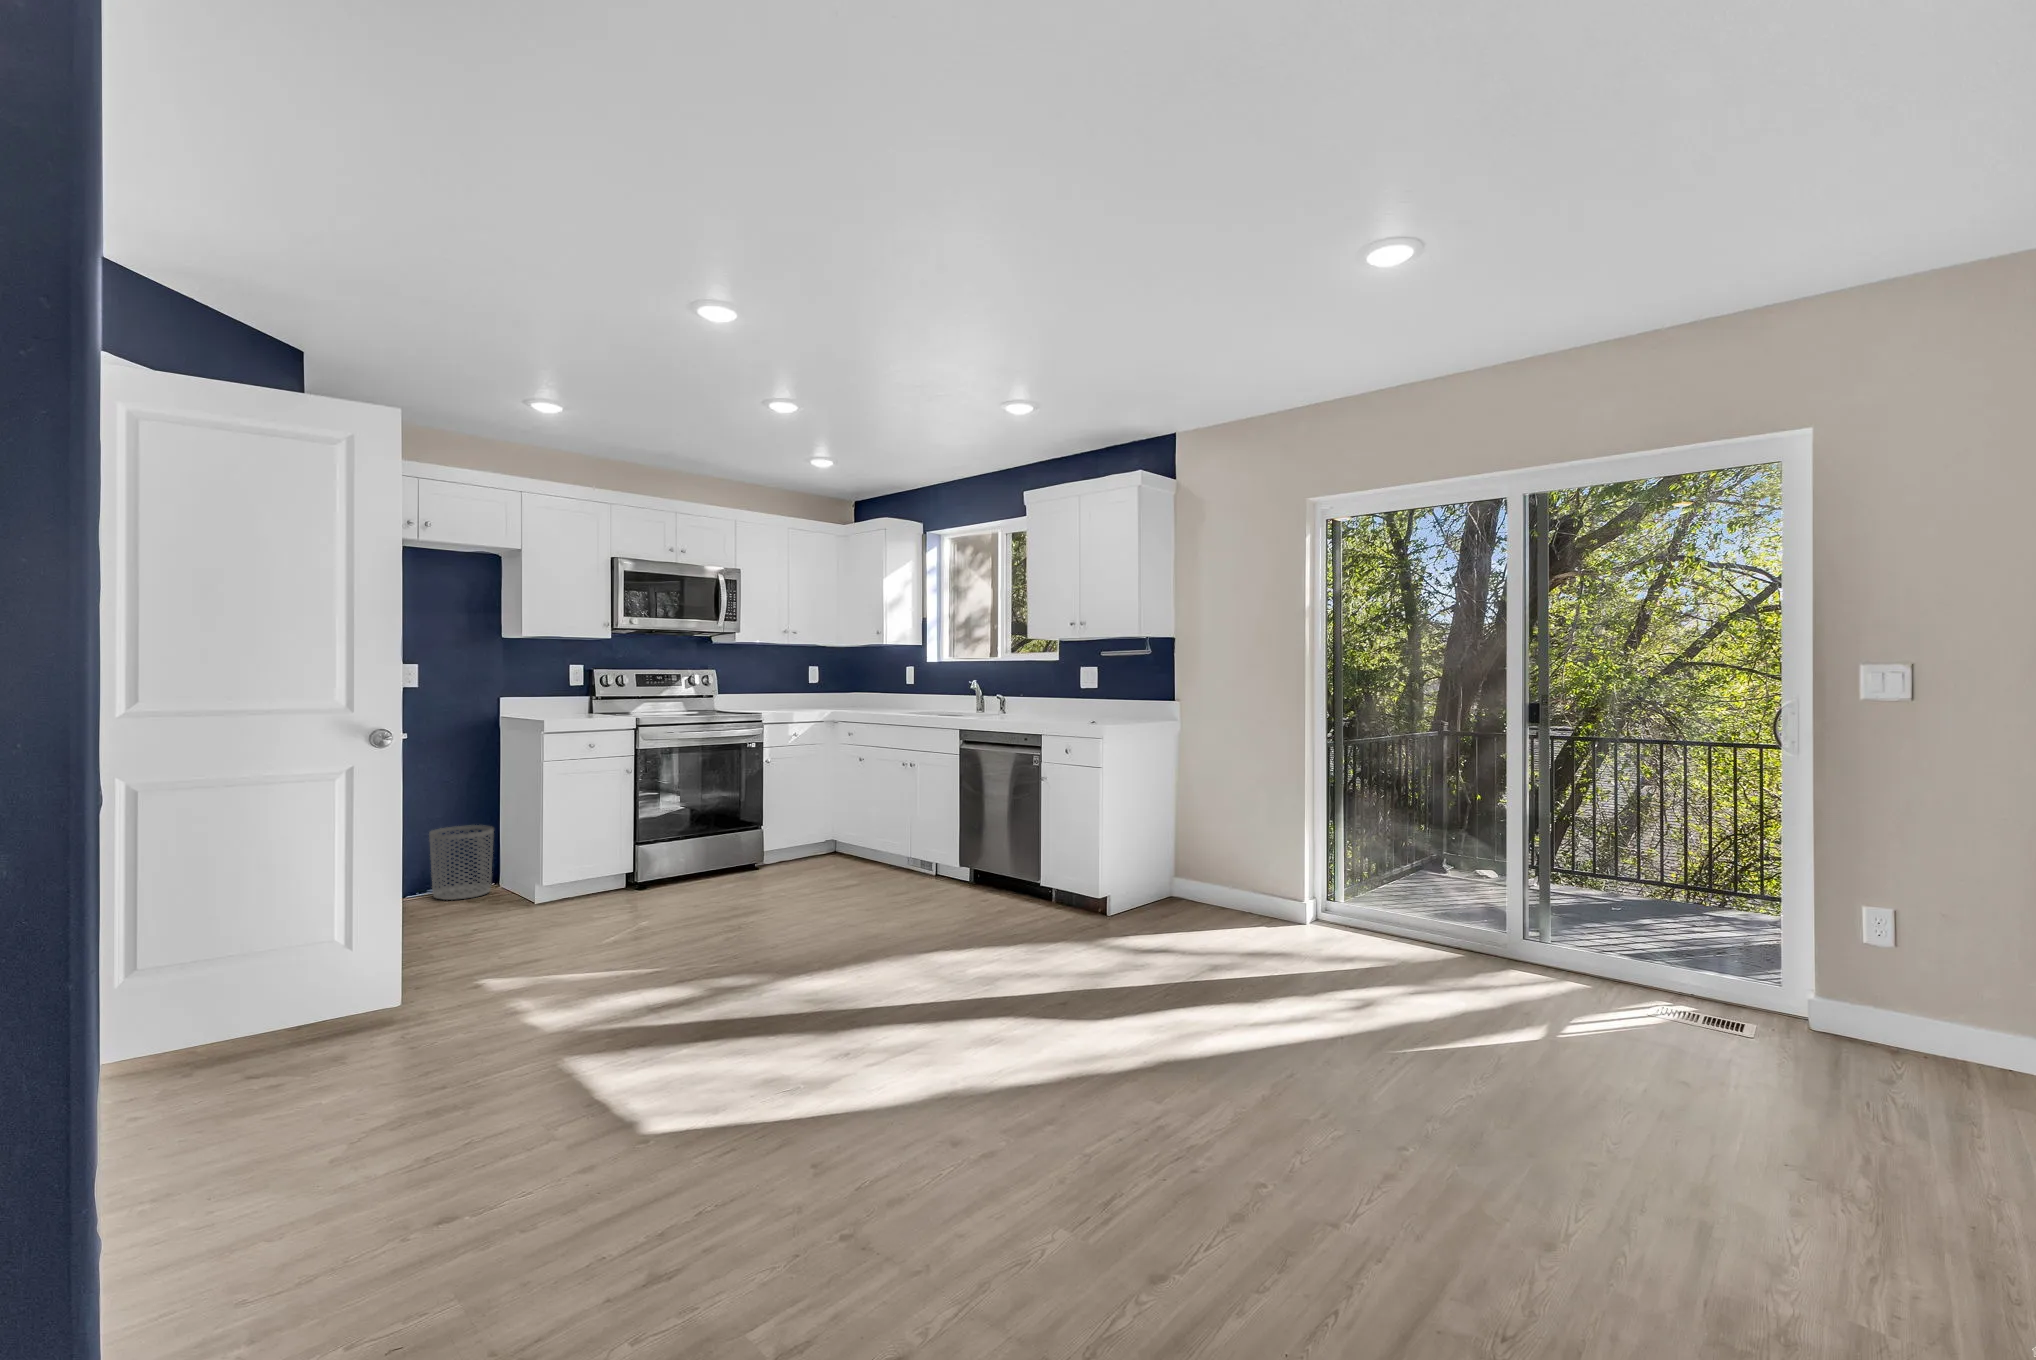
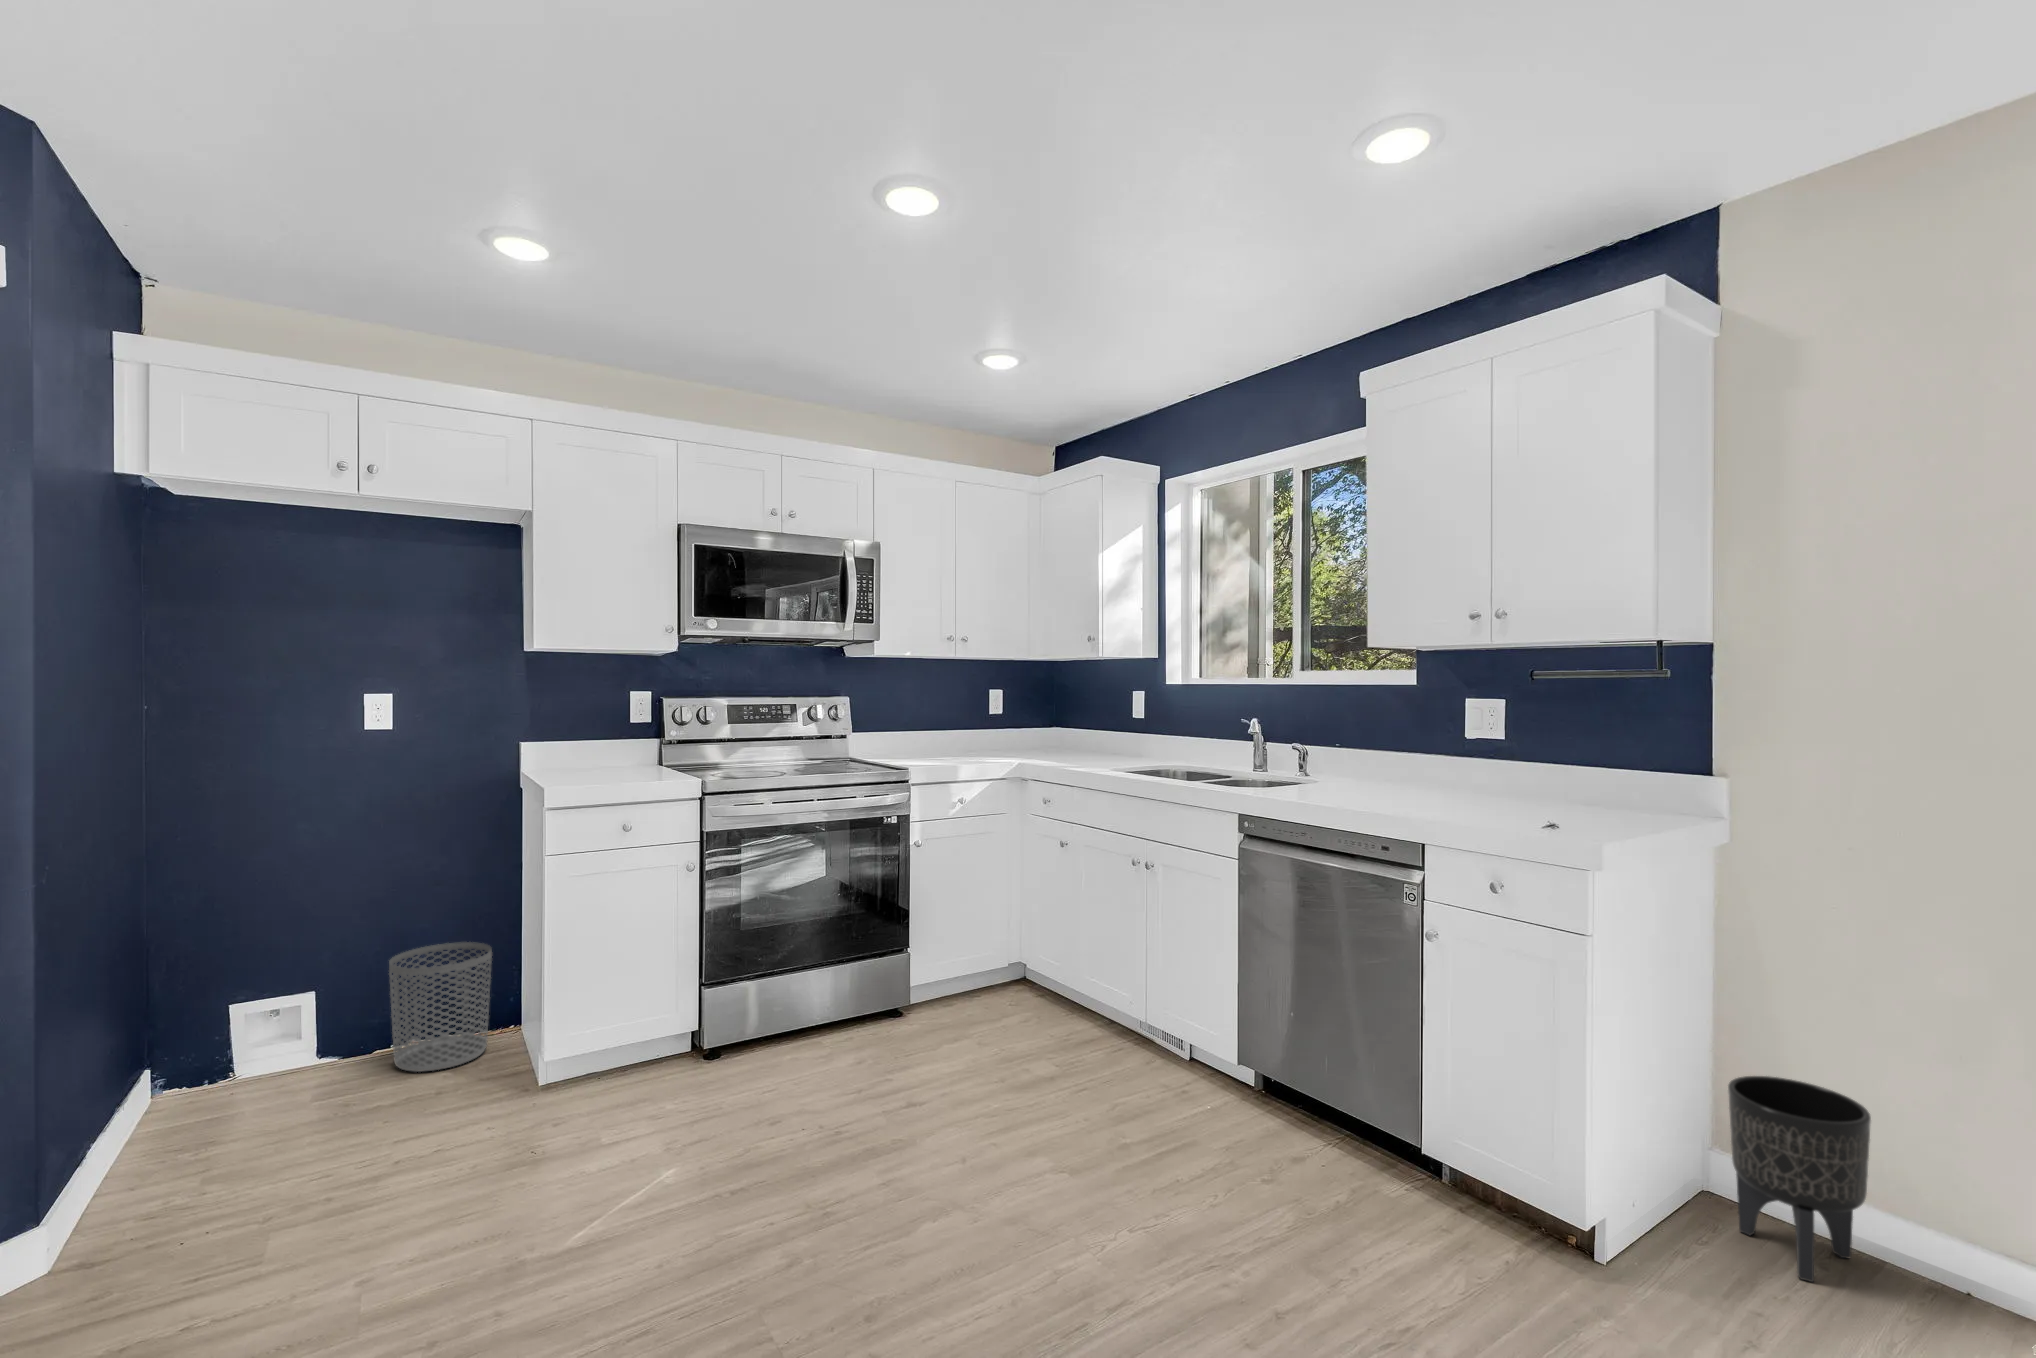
planter: none [1165,837,1215,915] -> present [1728,1076,1871,1282]

